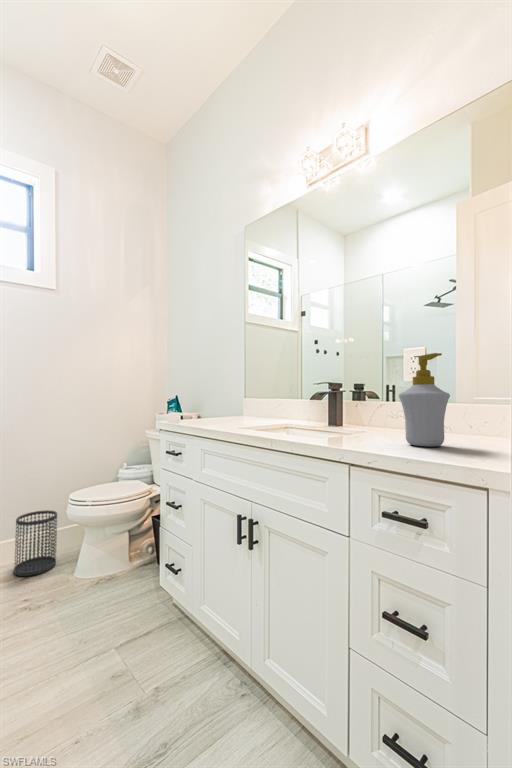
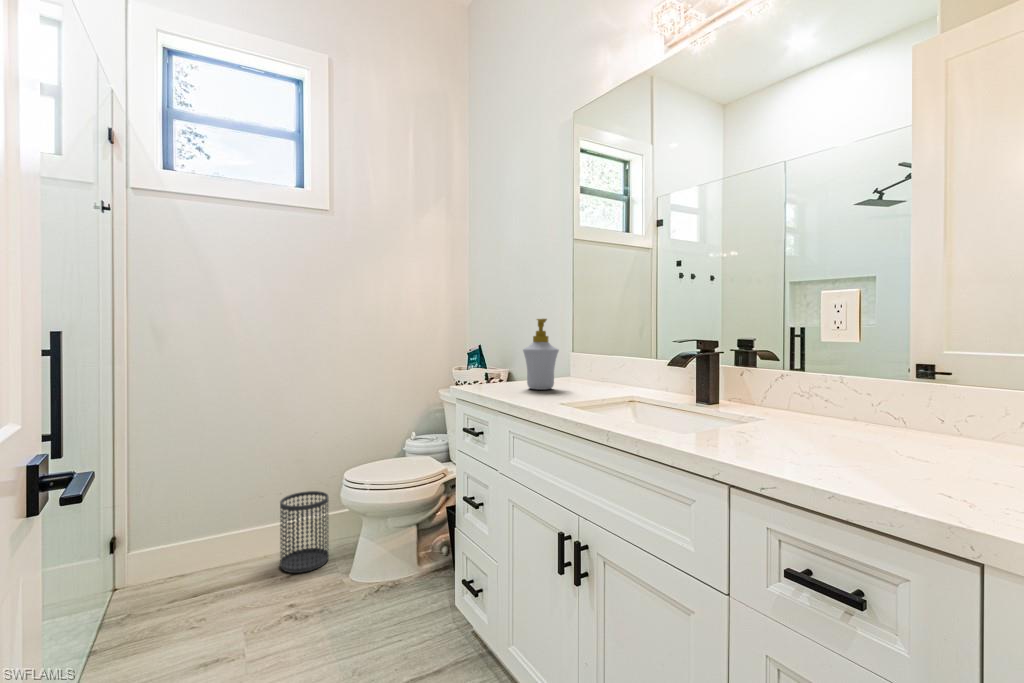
soap bottle: present [399,353,450,447] -> present [523,319,559,390]

